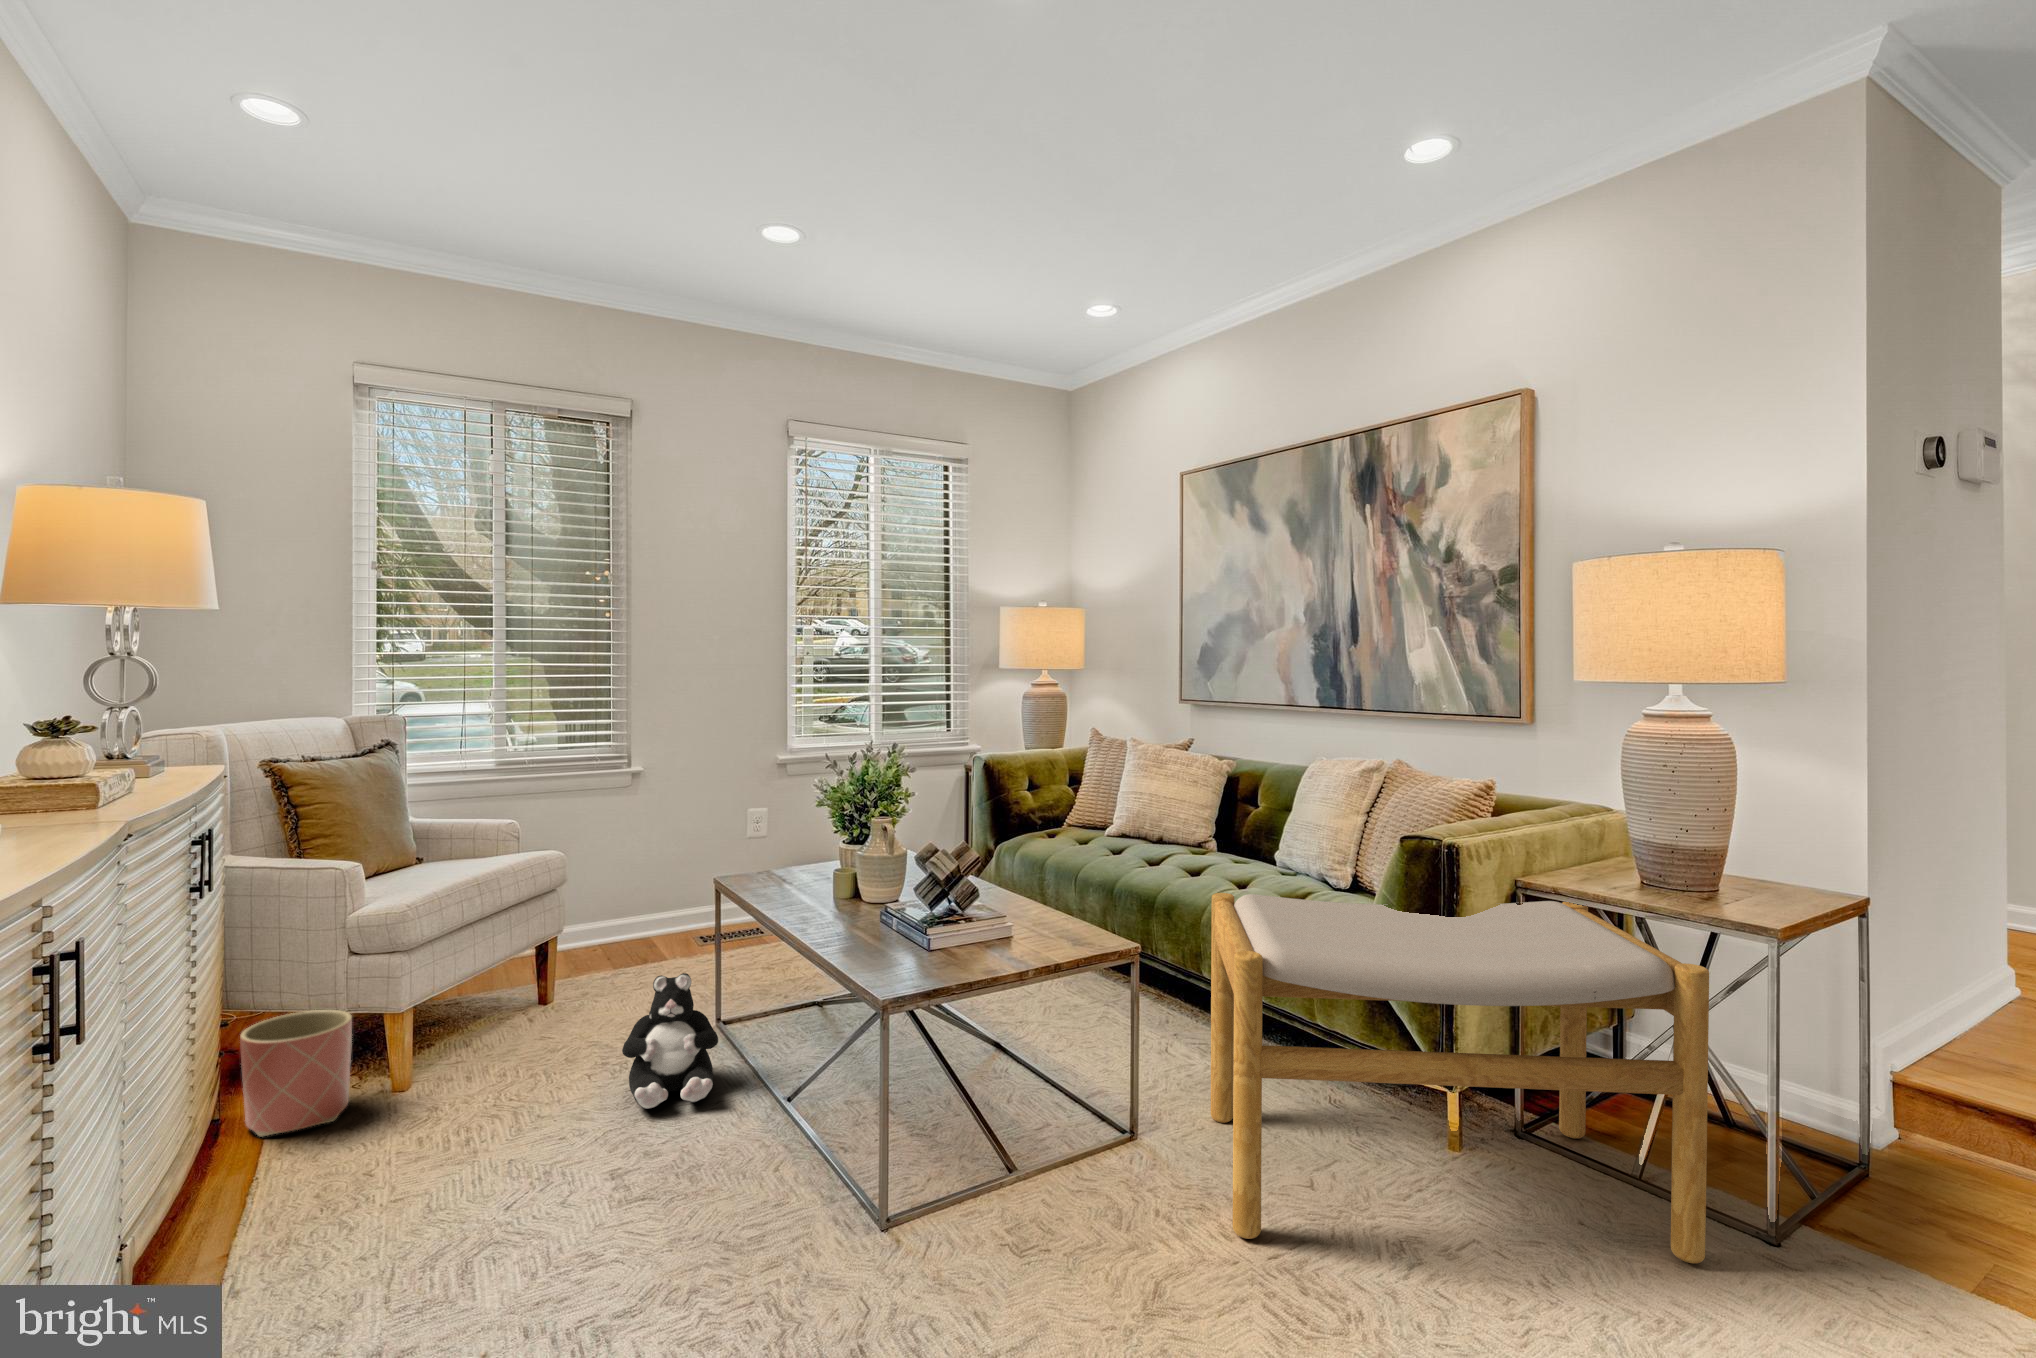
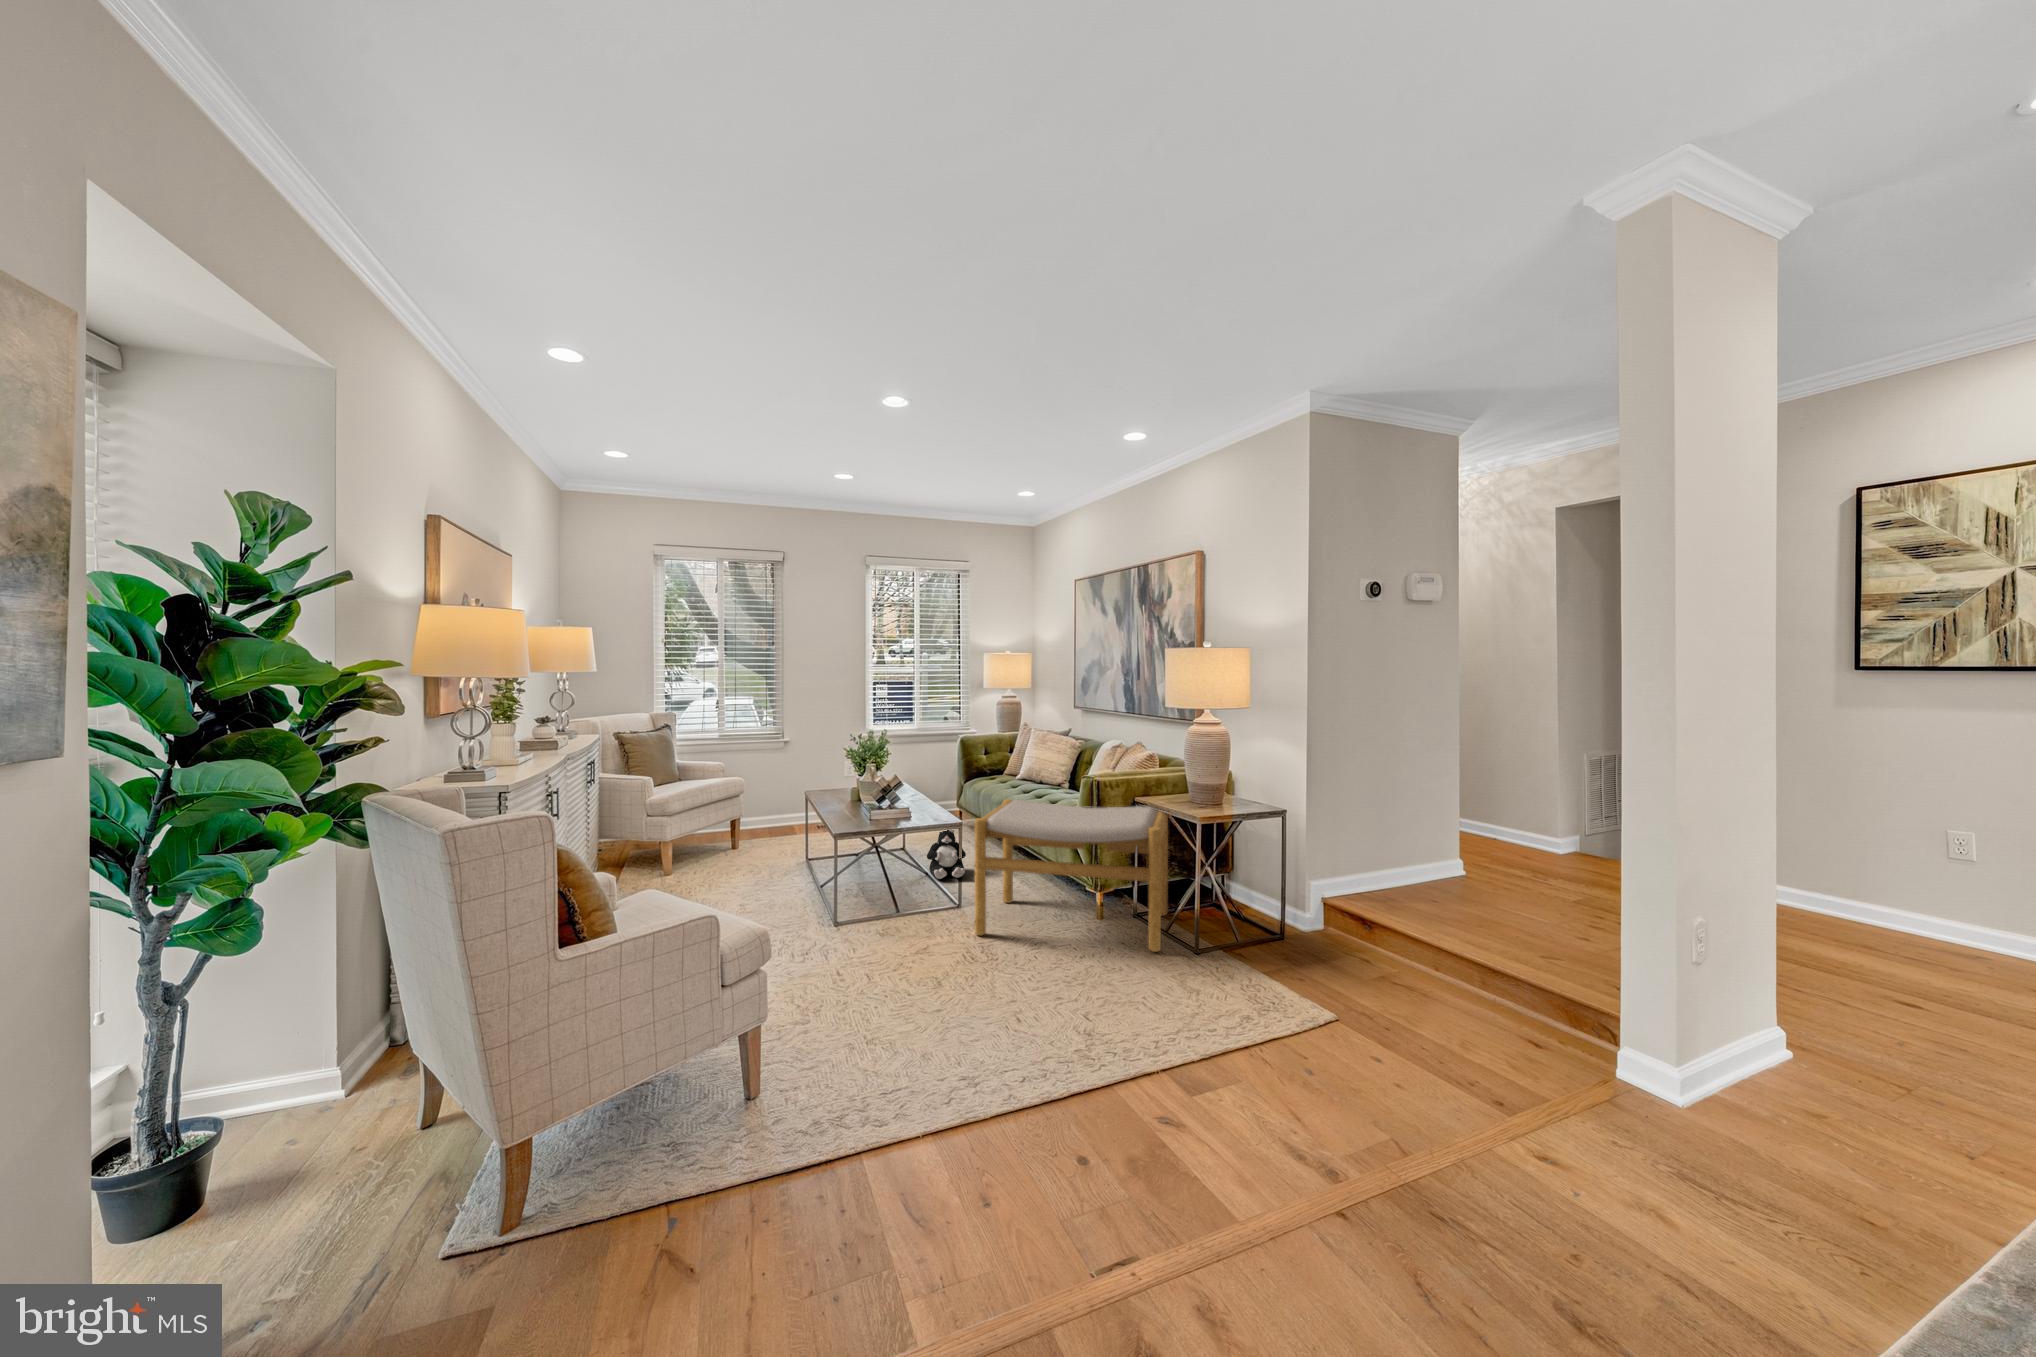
plush toy: present [622,973,718,1109] -> present [927,829,966,879]
planter: present [240,1010,352,1137] -> none [605,839,648,887]

